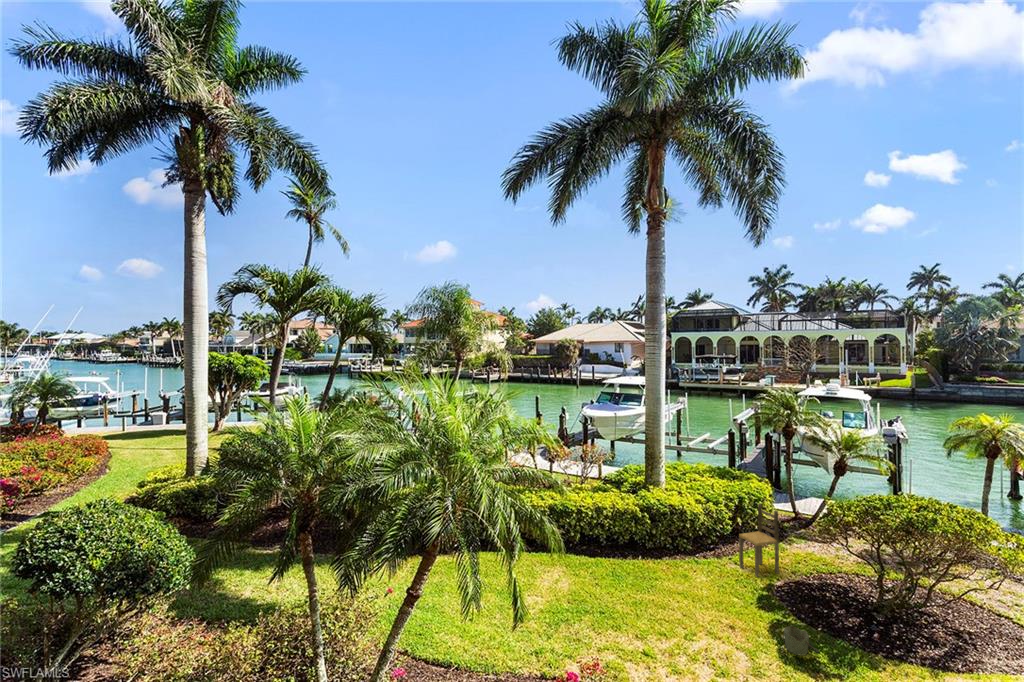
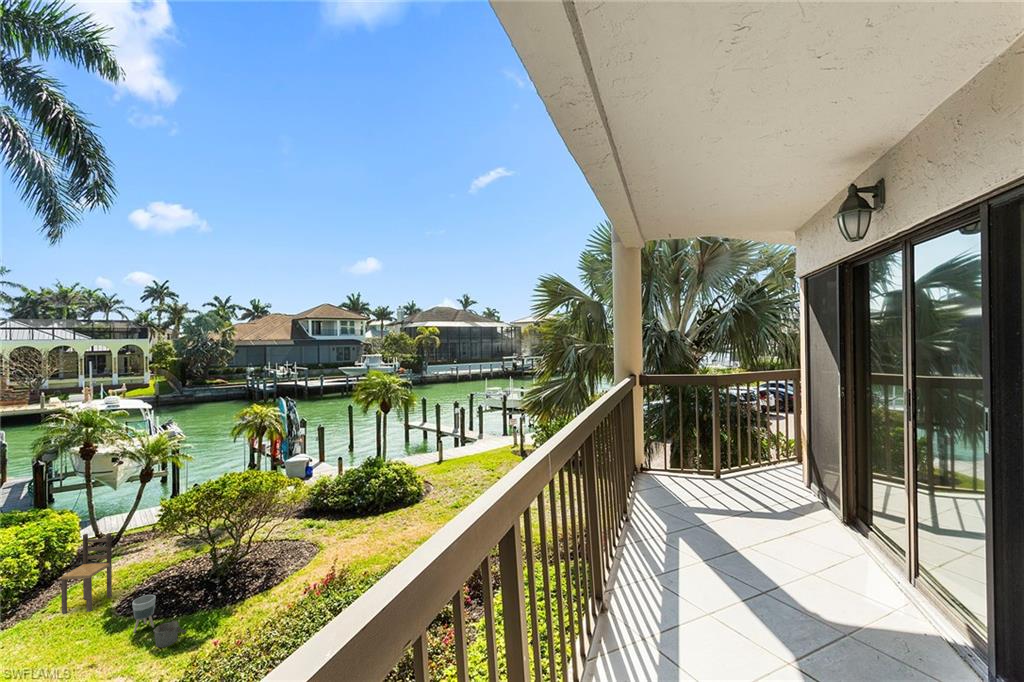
planter: none [775,587,797,626] -> present [132,595,156,633]

